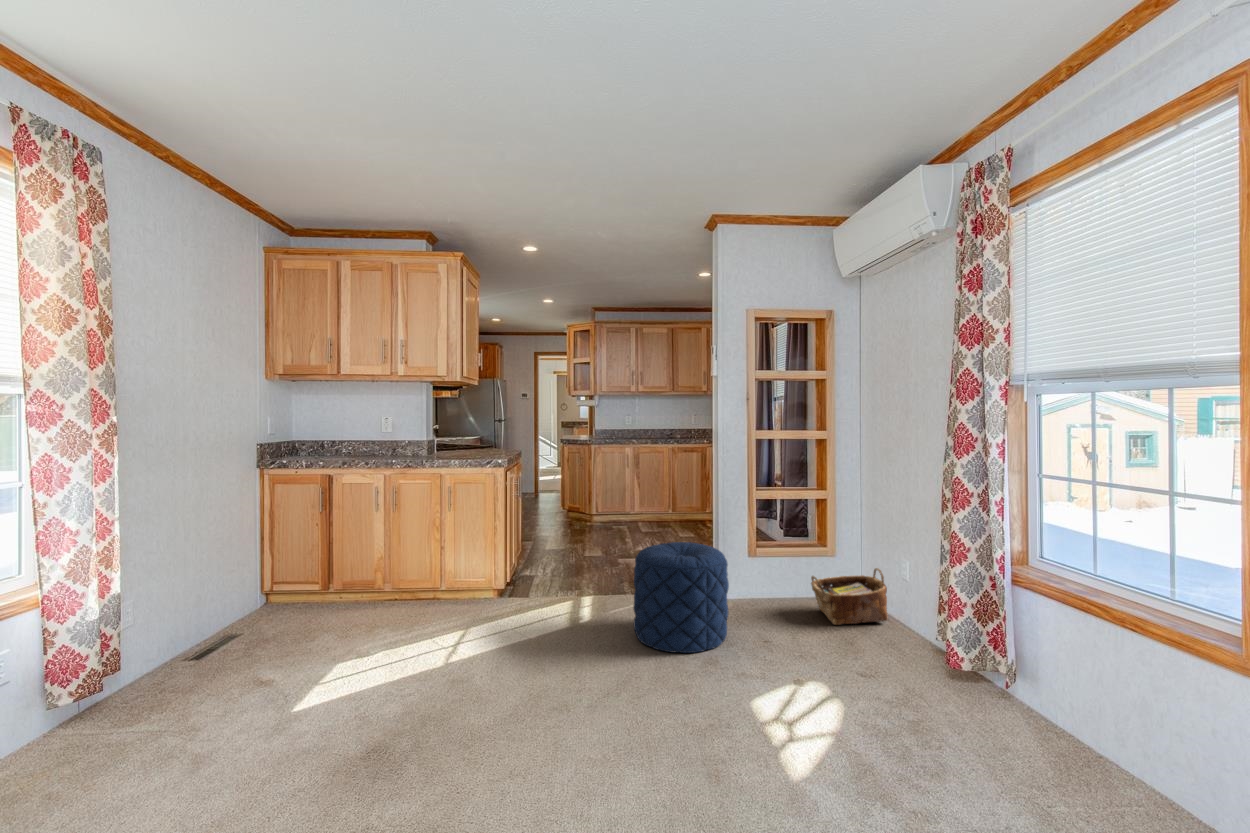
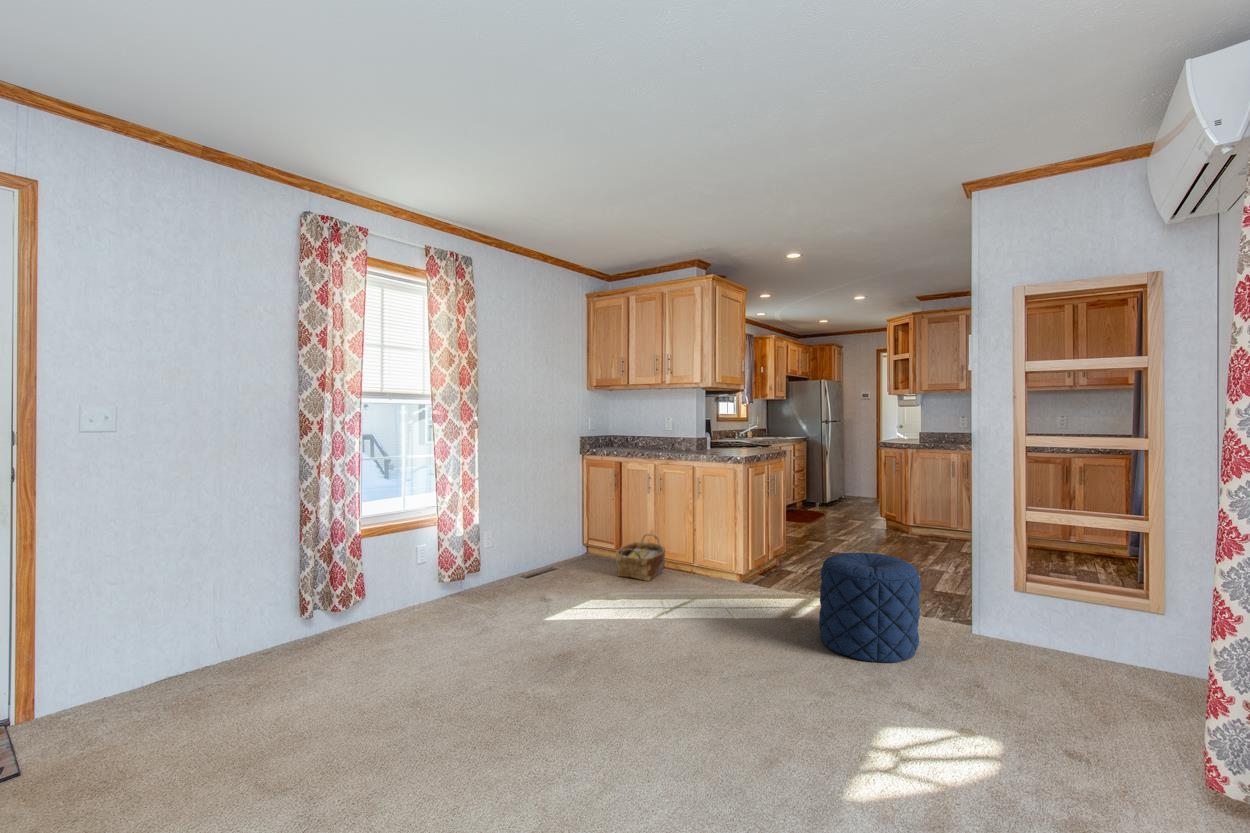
woven basket: present [811,568,887,625] -> present [616,534,665,581]

